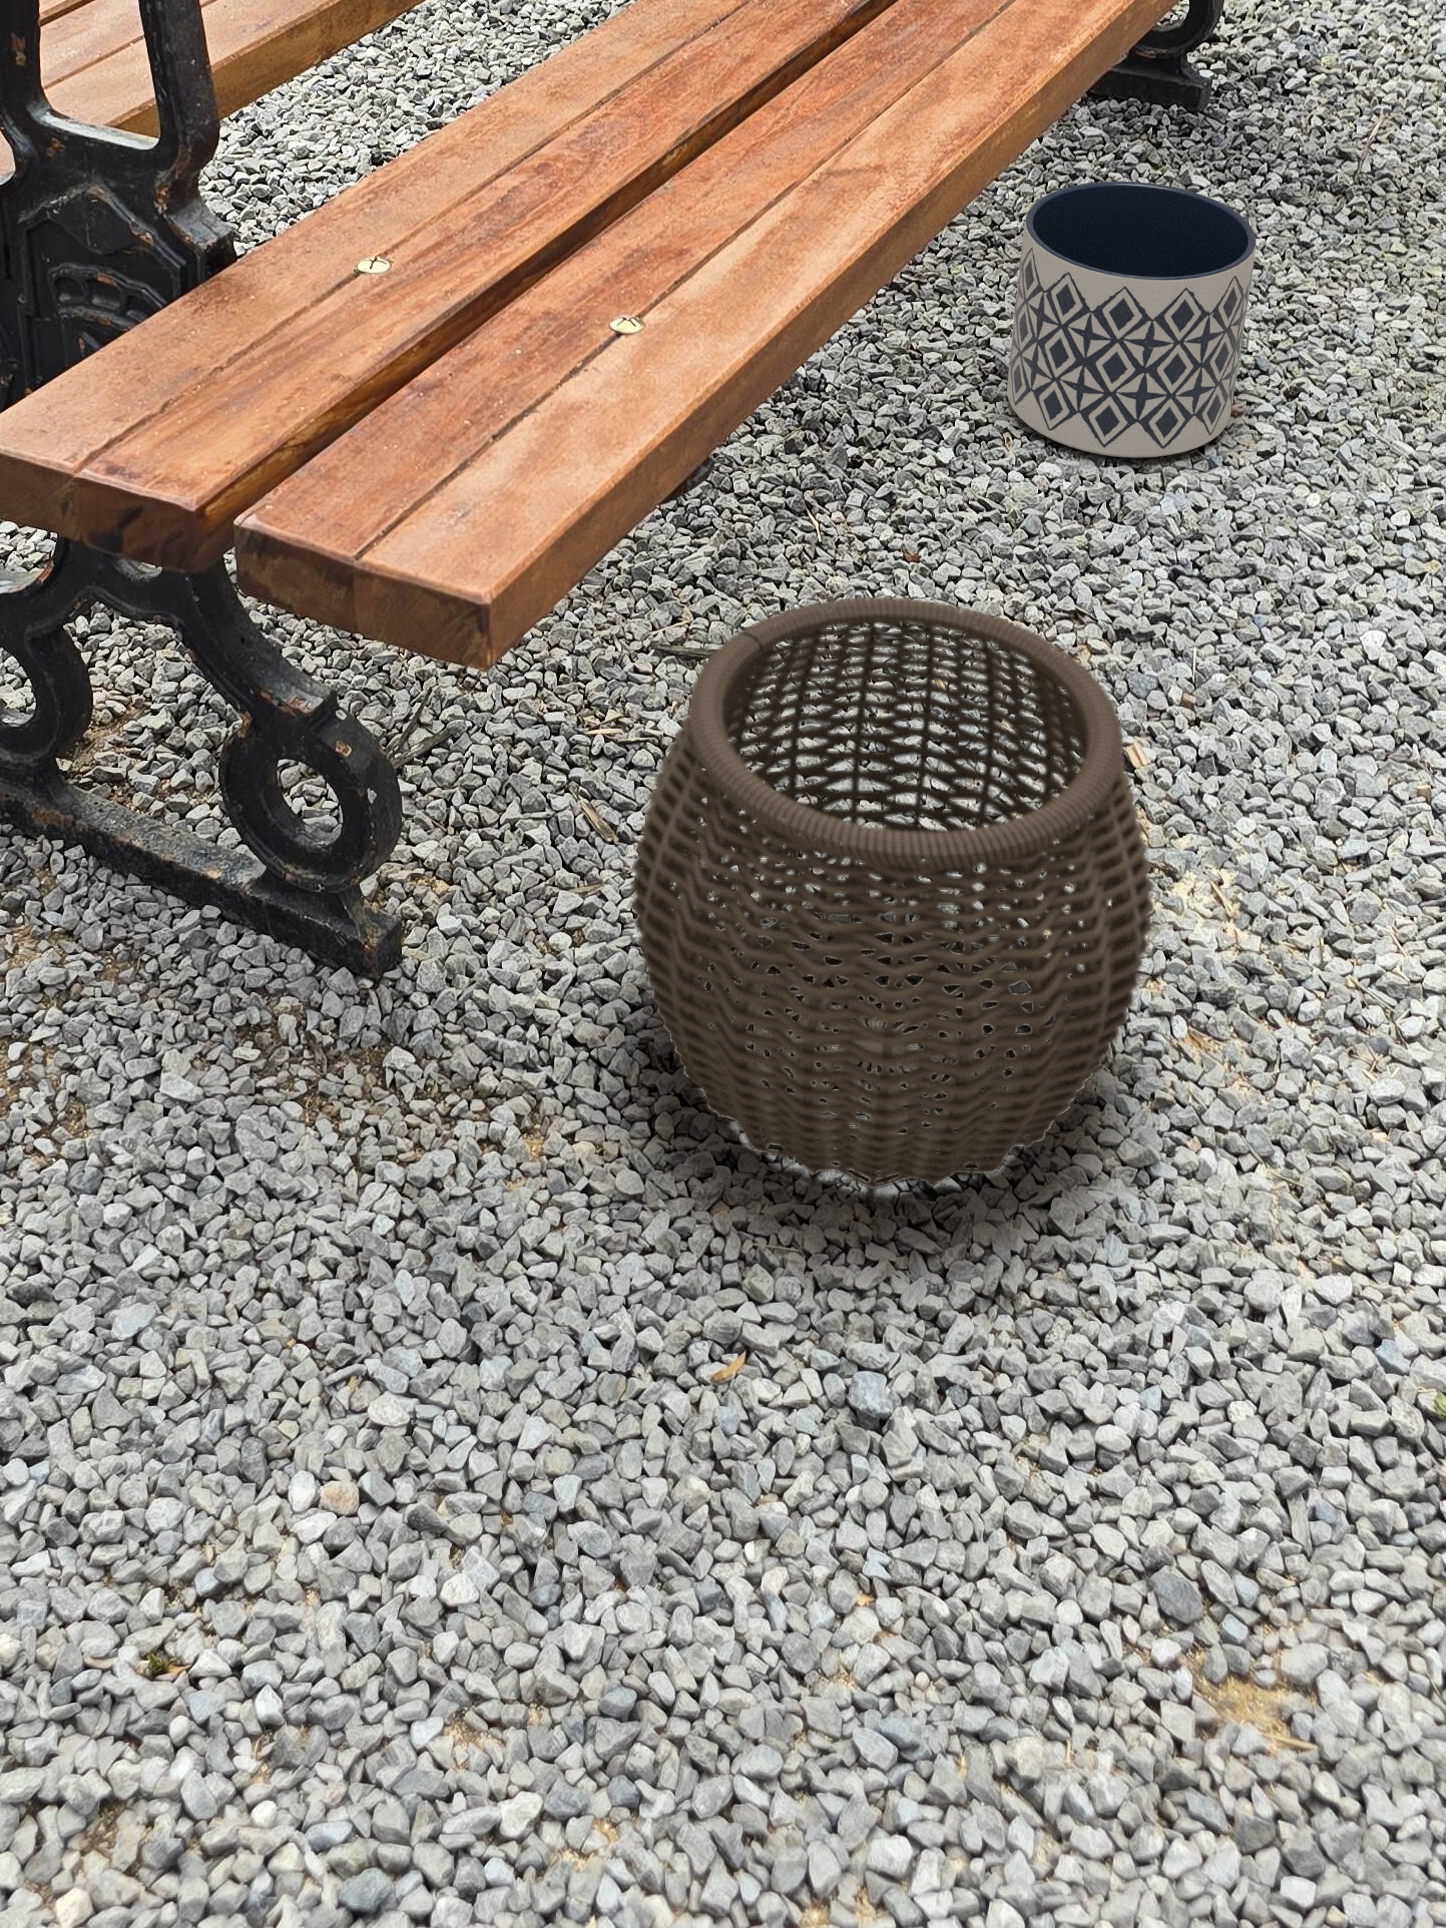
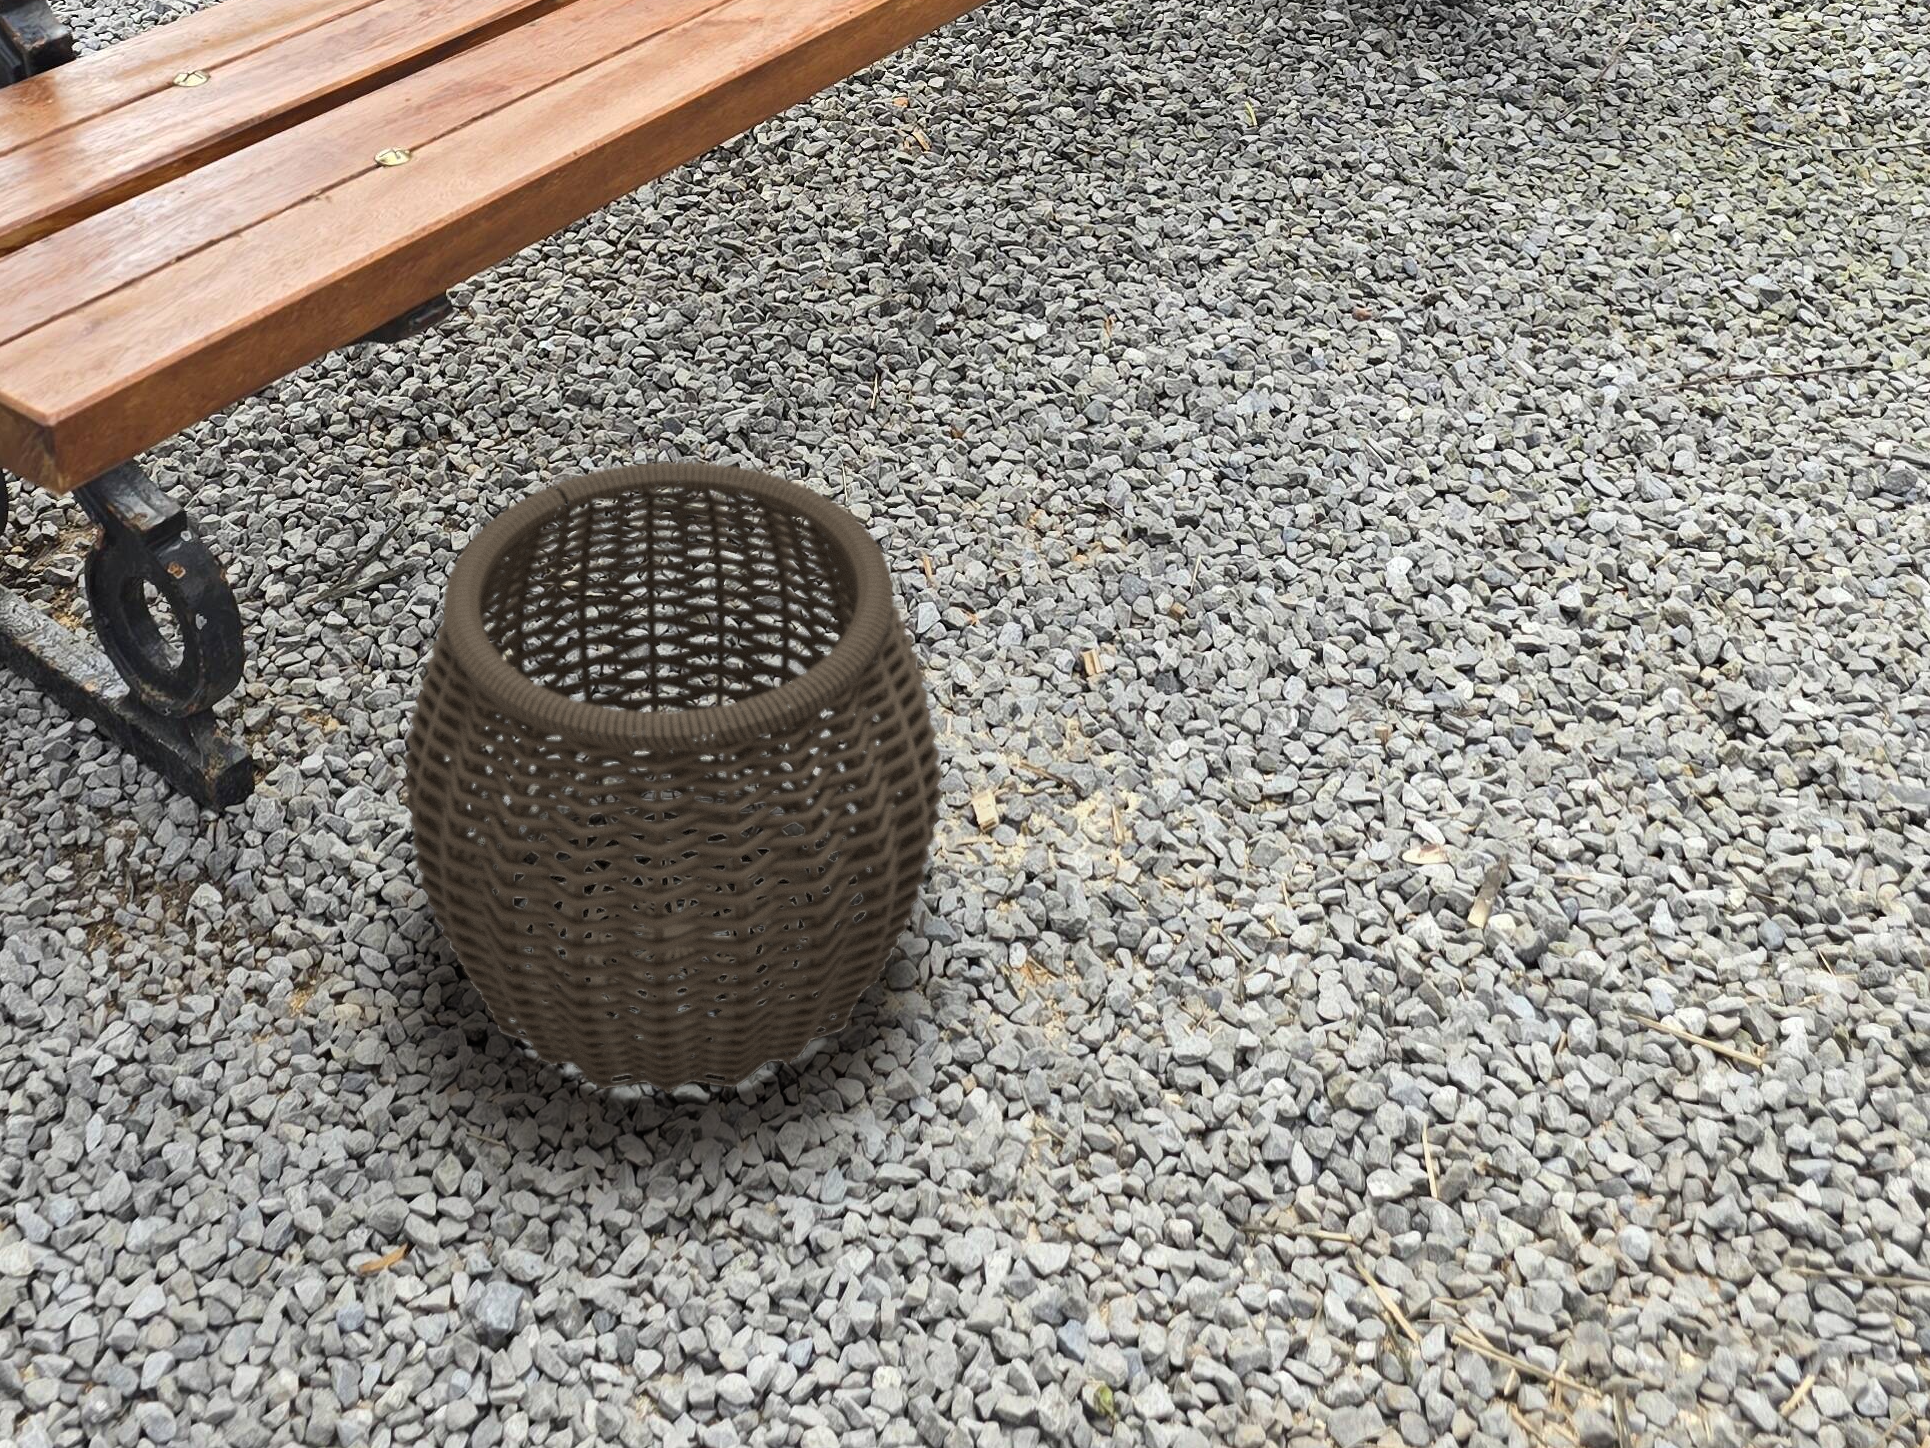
planter: present [1007,181,1256,458] -> none [1120,65,1368,354]

